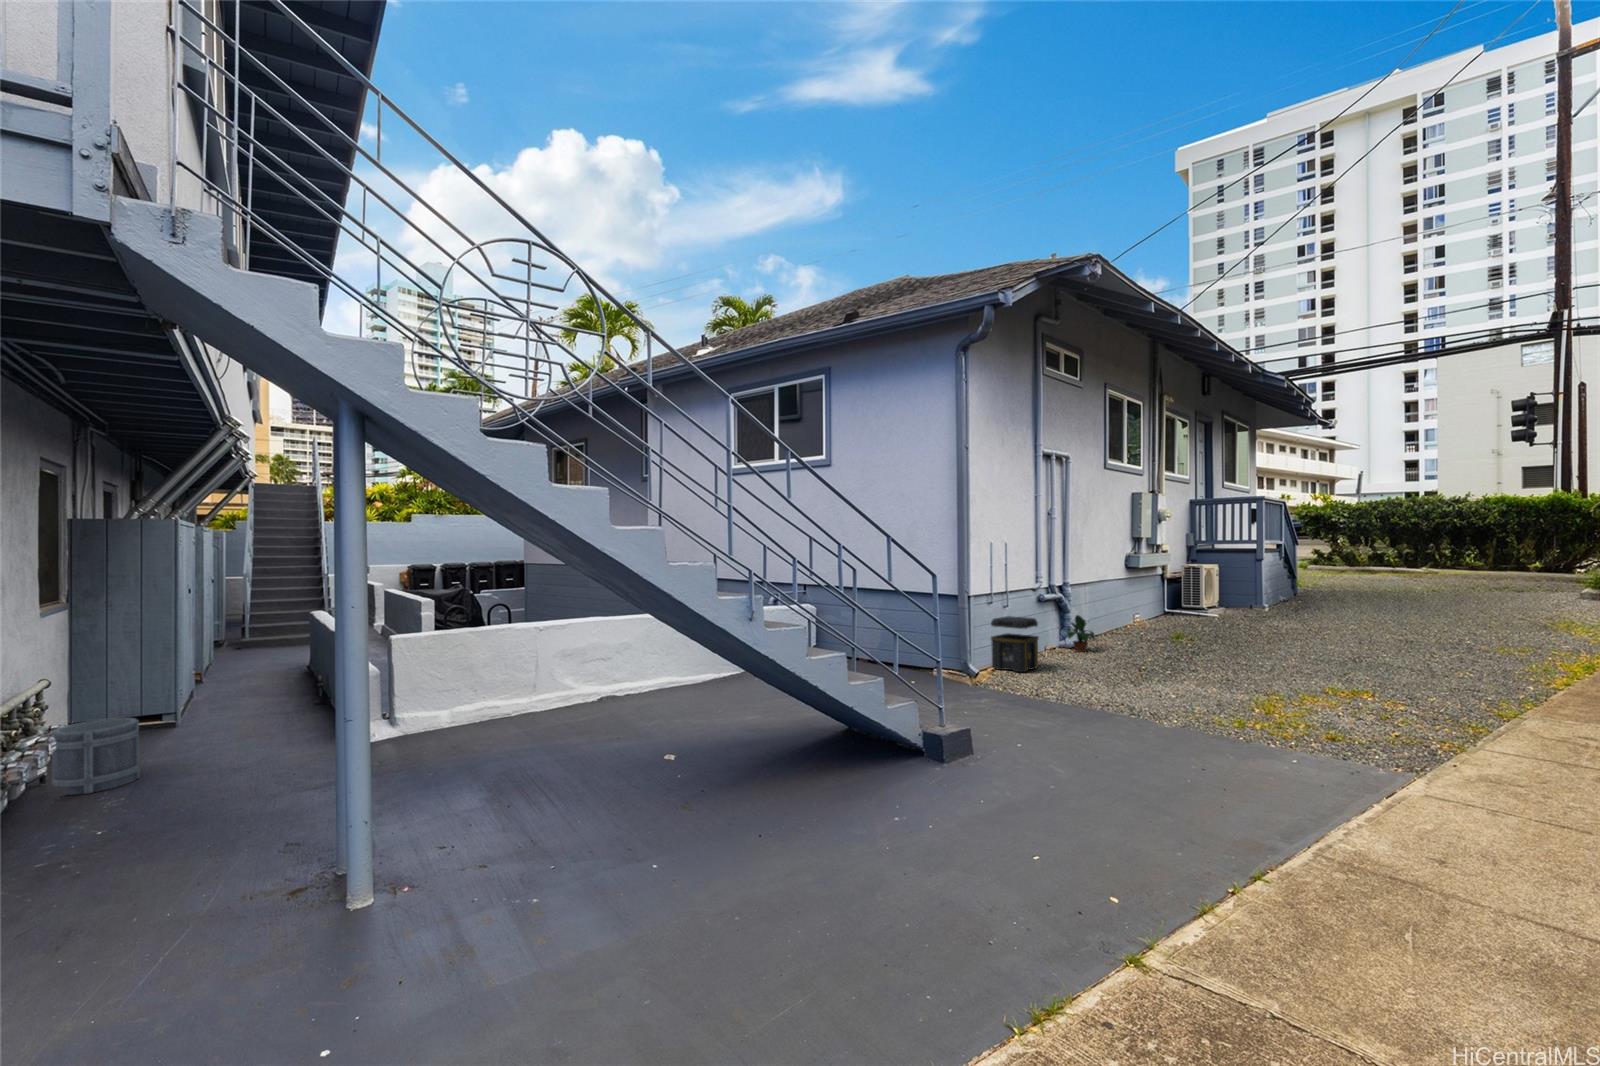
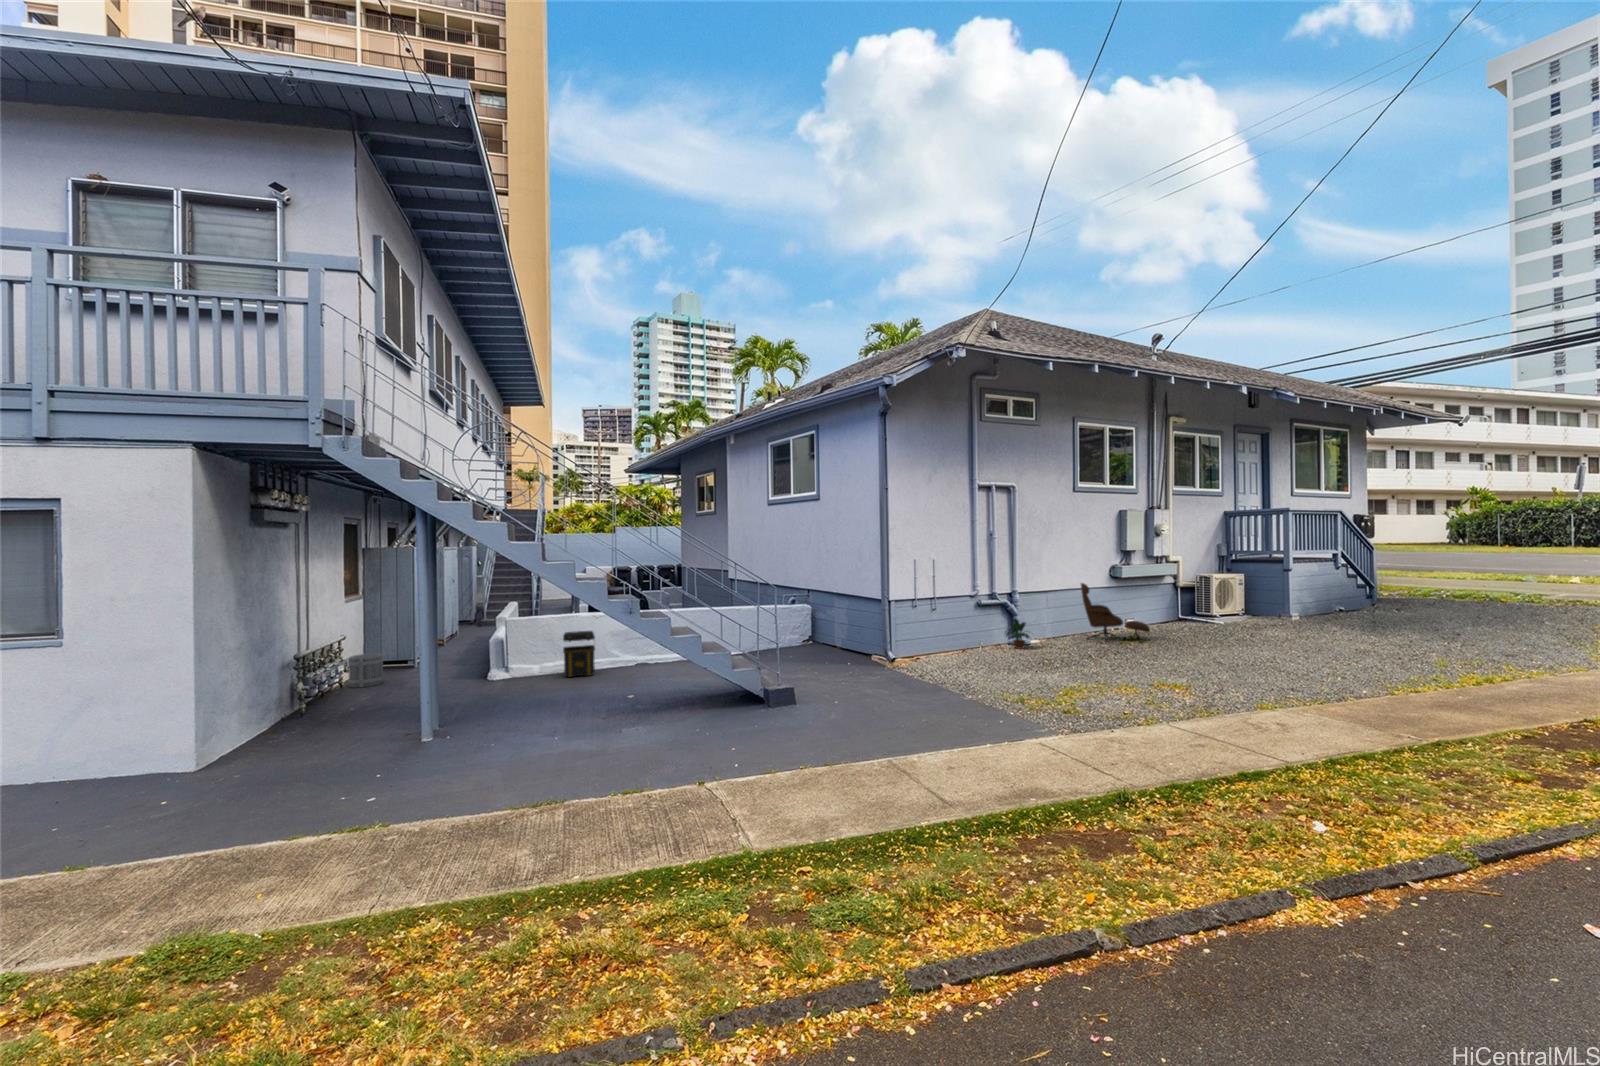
lounge chair: none [1108,573,1190,639] -> present [1081,583,1150,641]
toolbox: present [991,616,1039,672] -> present [563,631,595,677]

